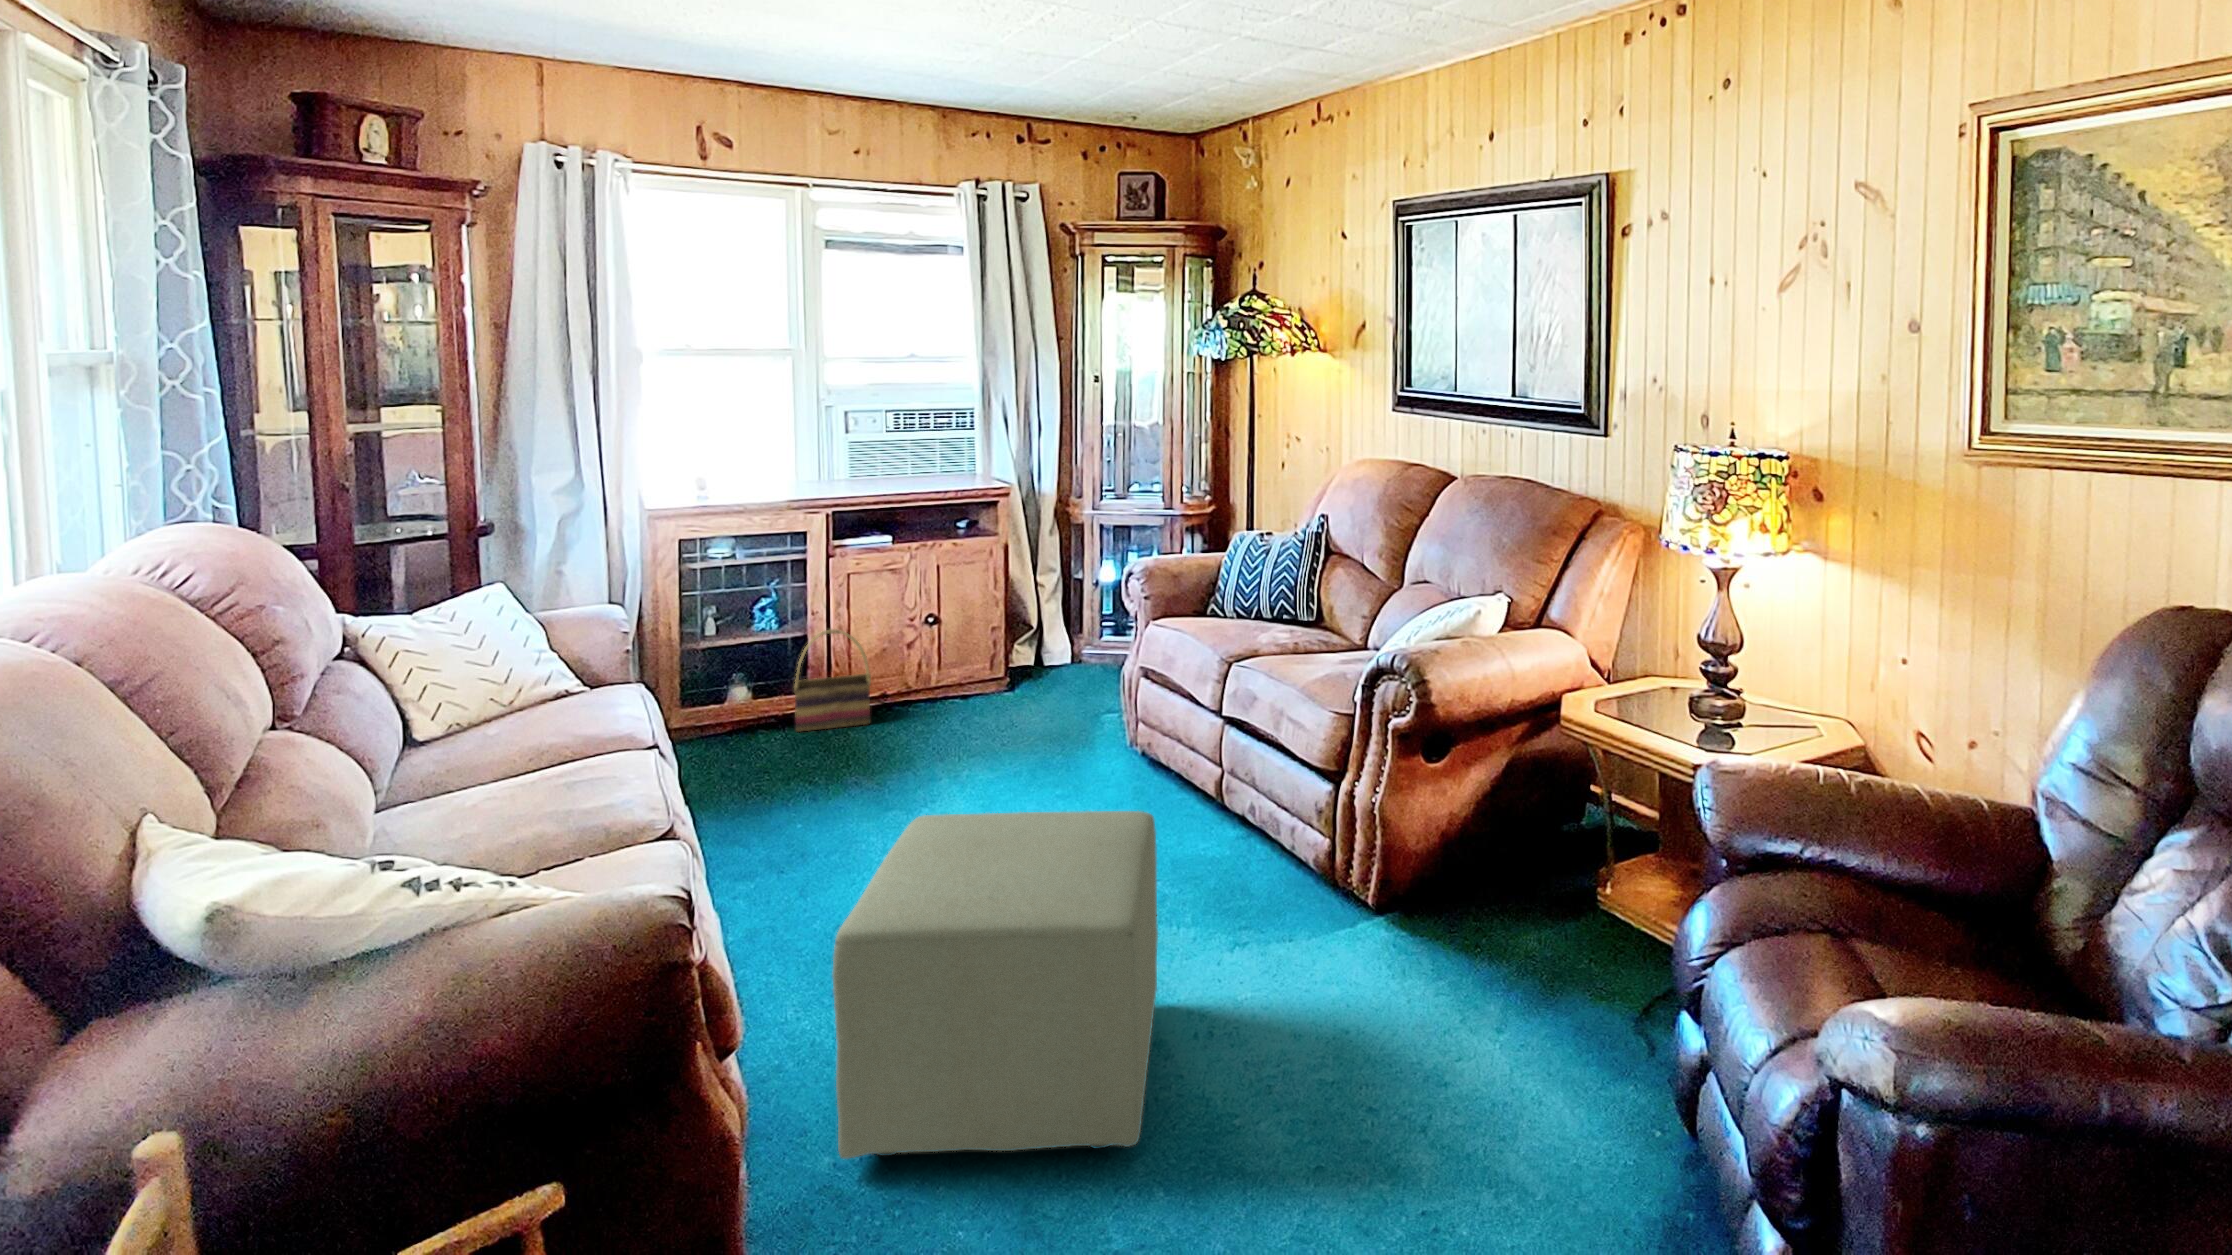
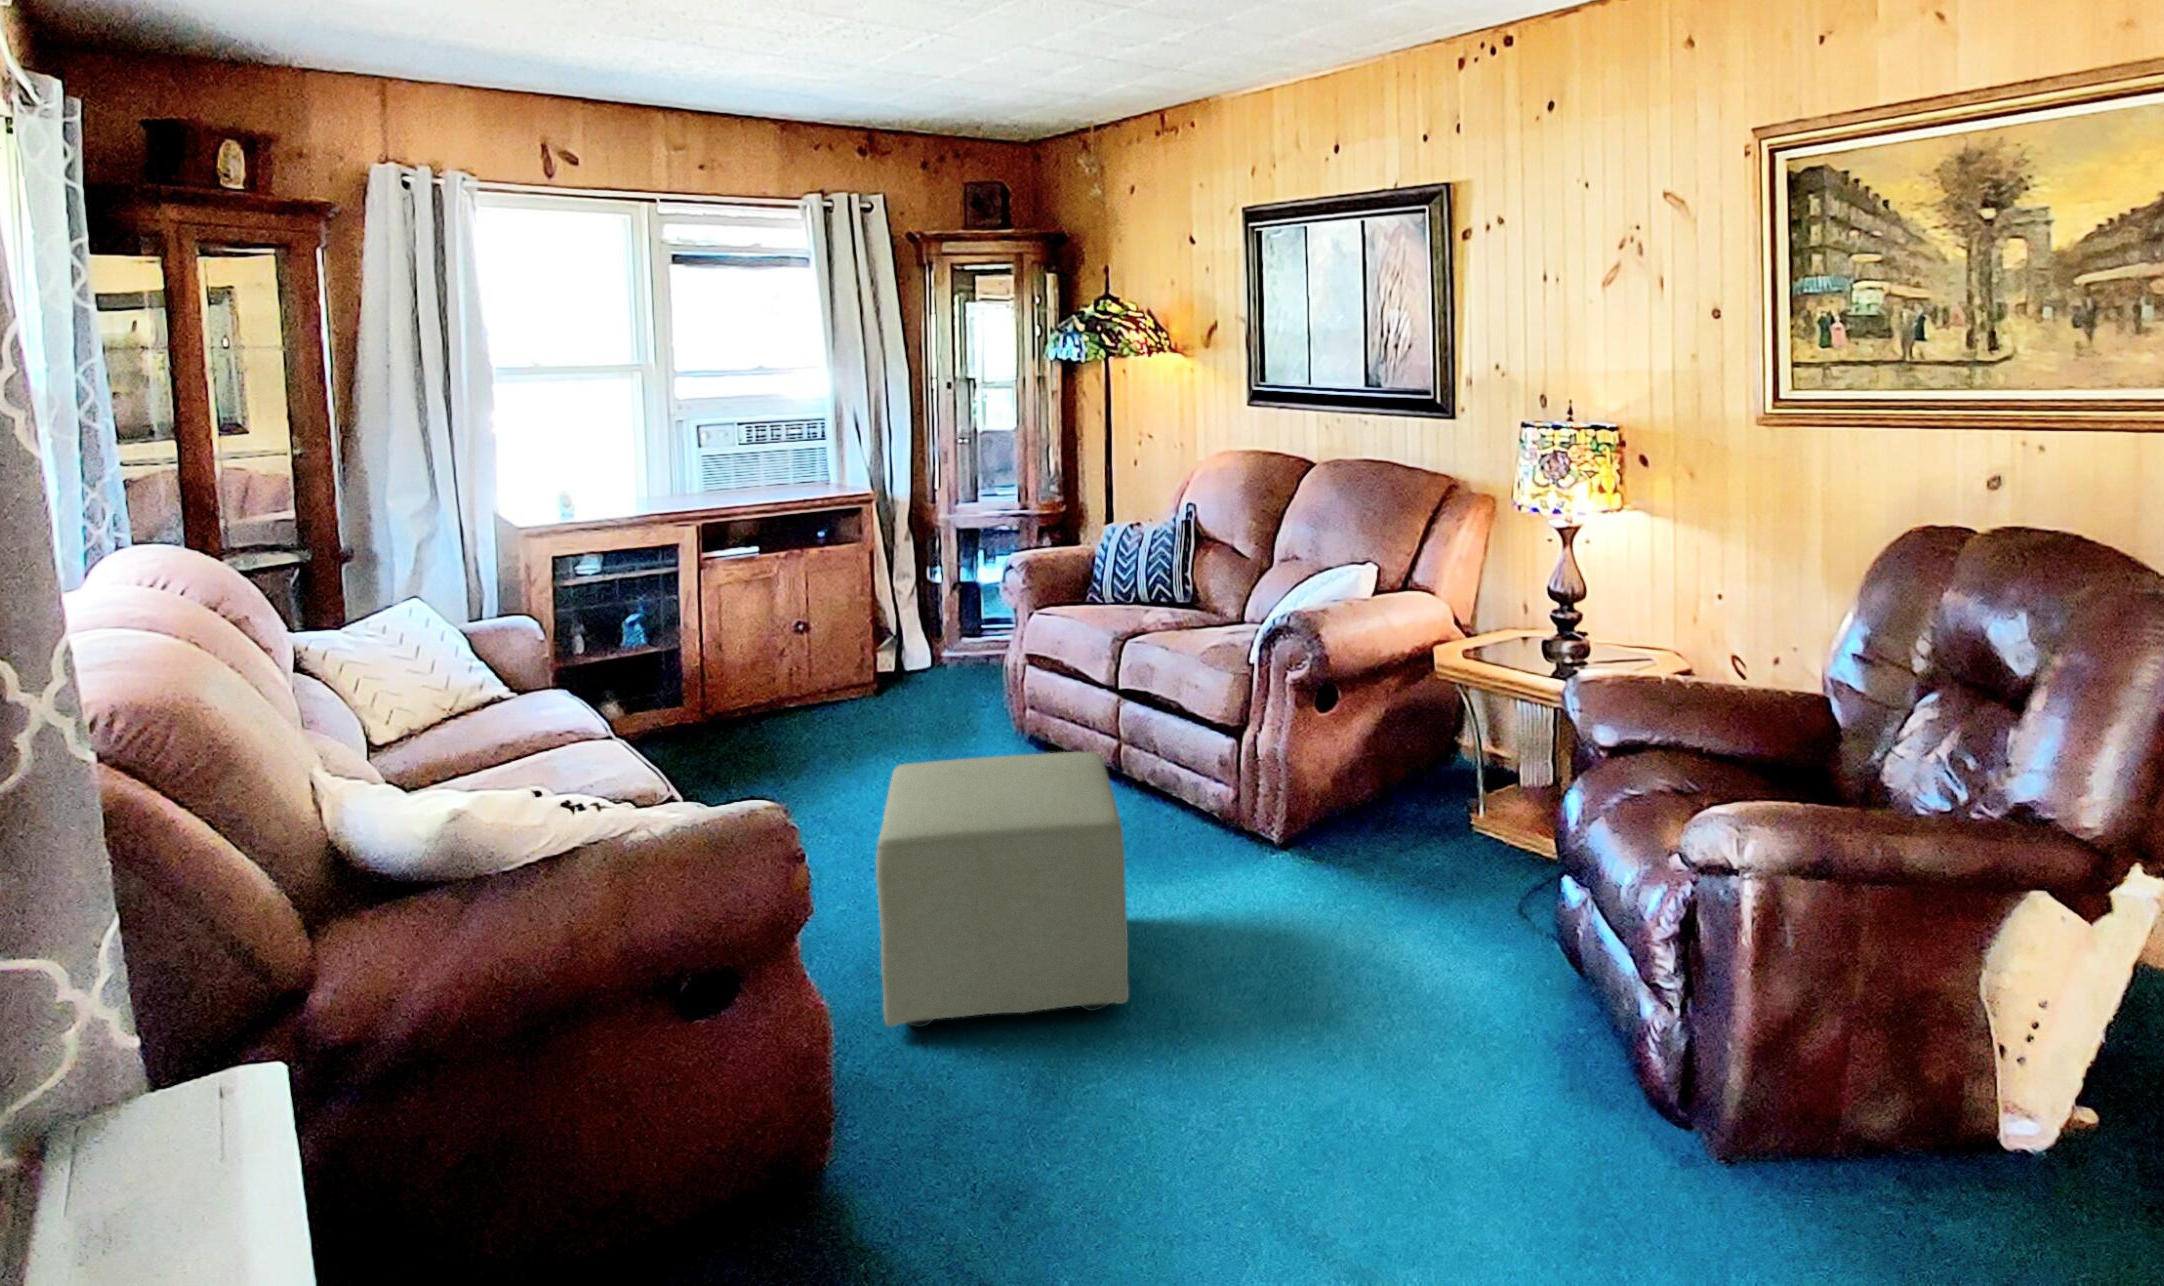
basket: present [794,629,871,732] -> none [674,639,751,740]

